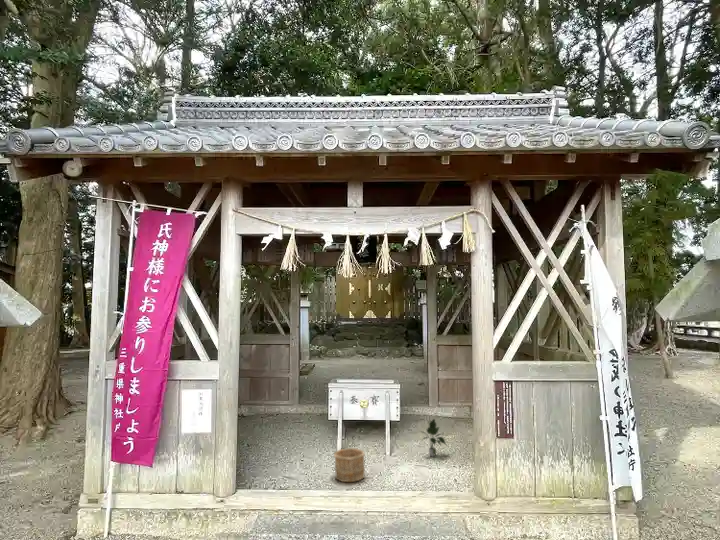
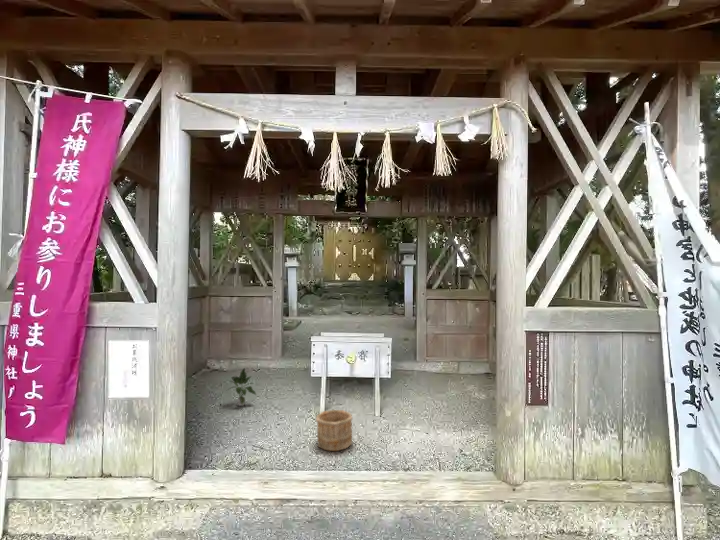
potted plant: present [423,419,446,456] -> present [232,368,256,406]

